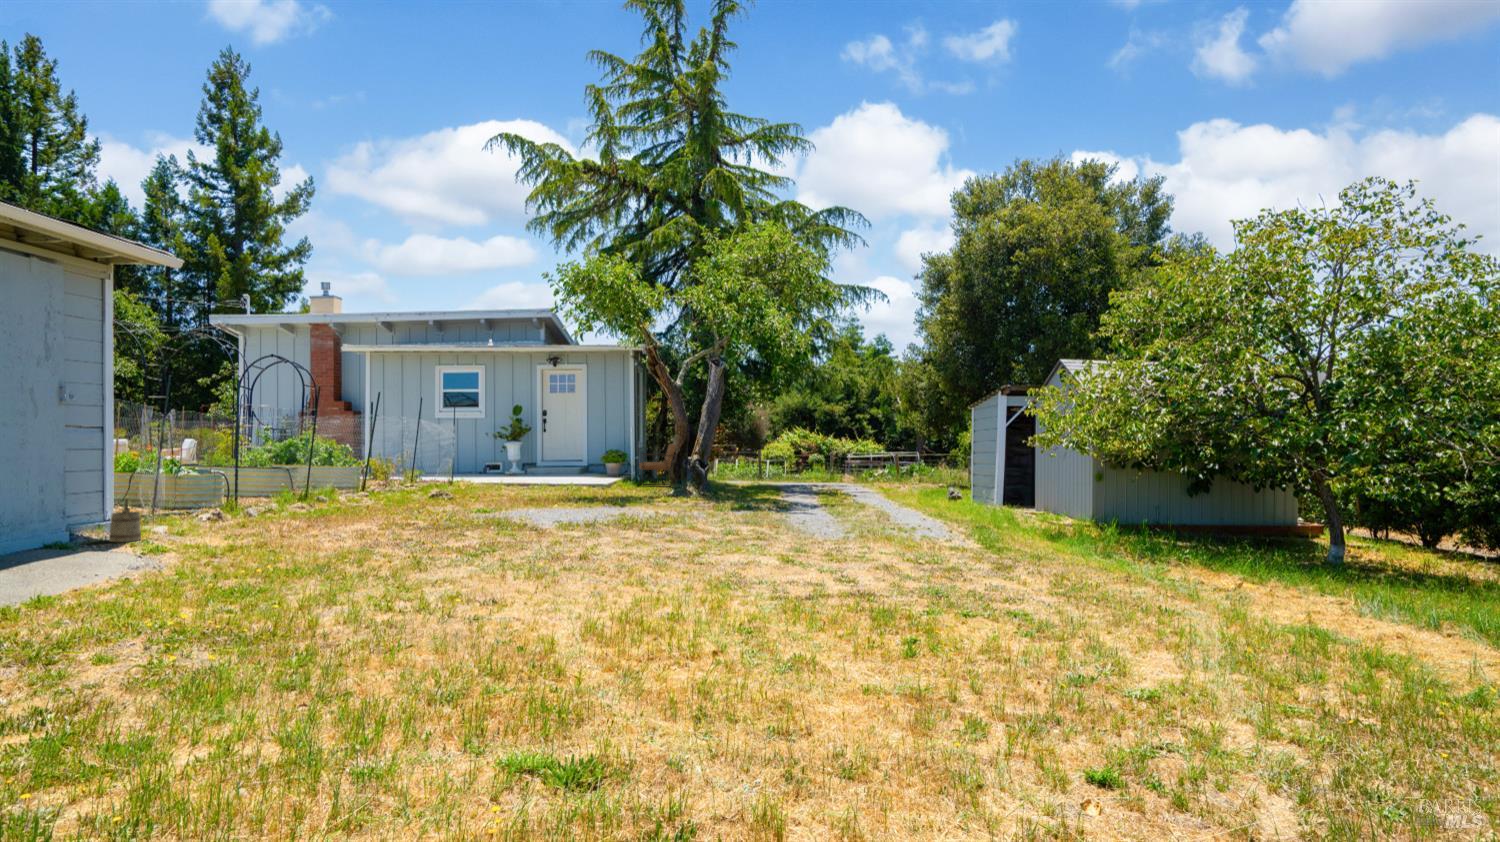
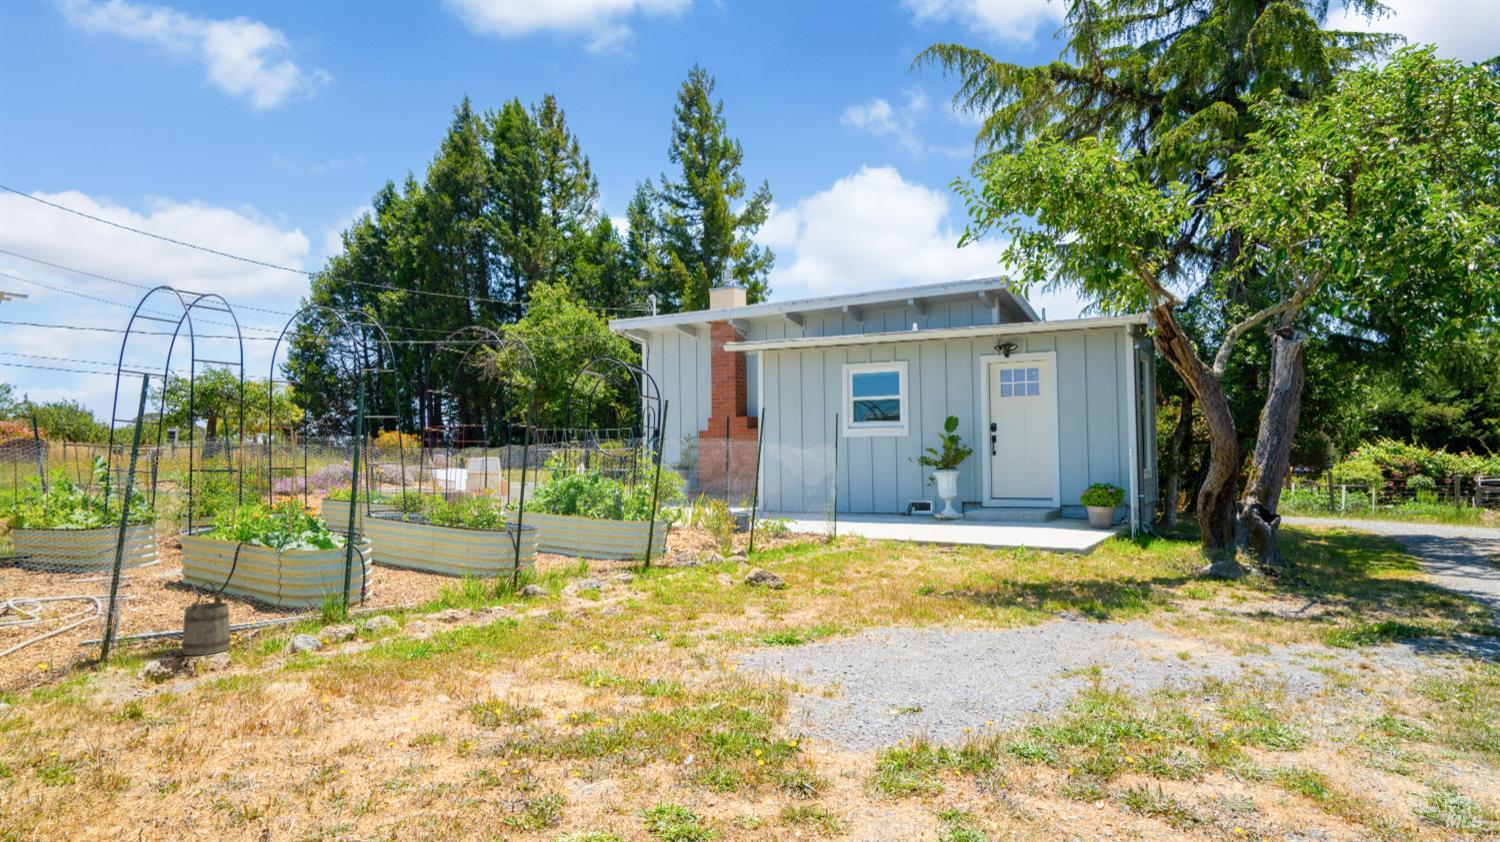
chair: present [639,444,675,486] -> none [1142,477,1209,553]

